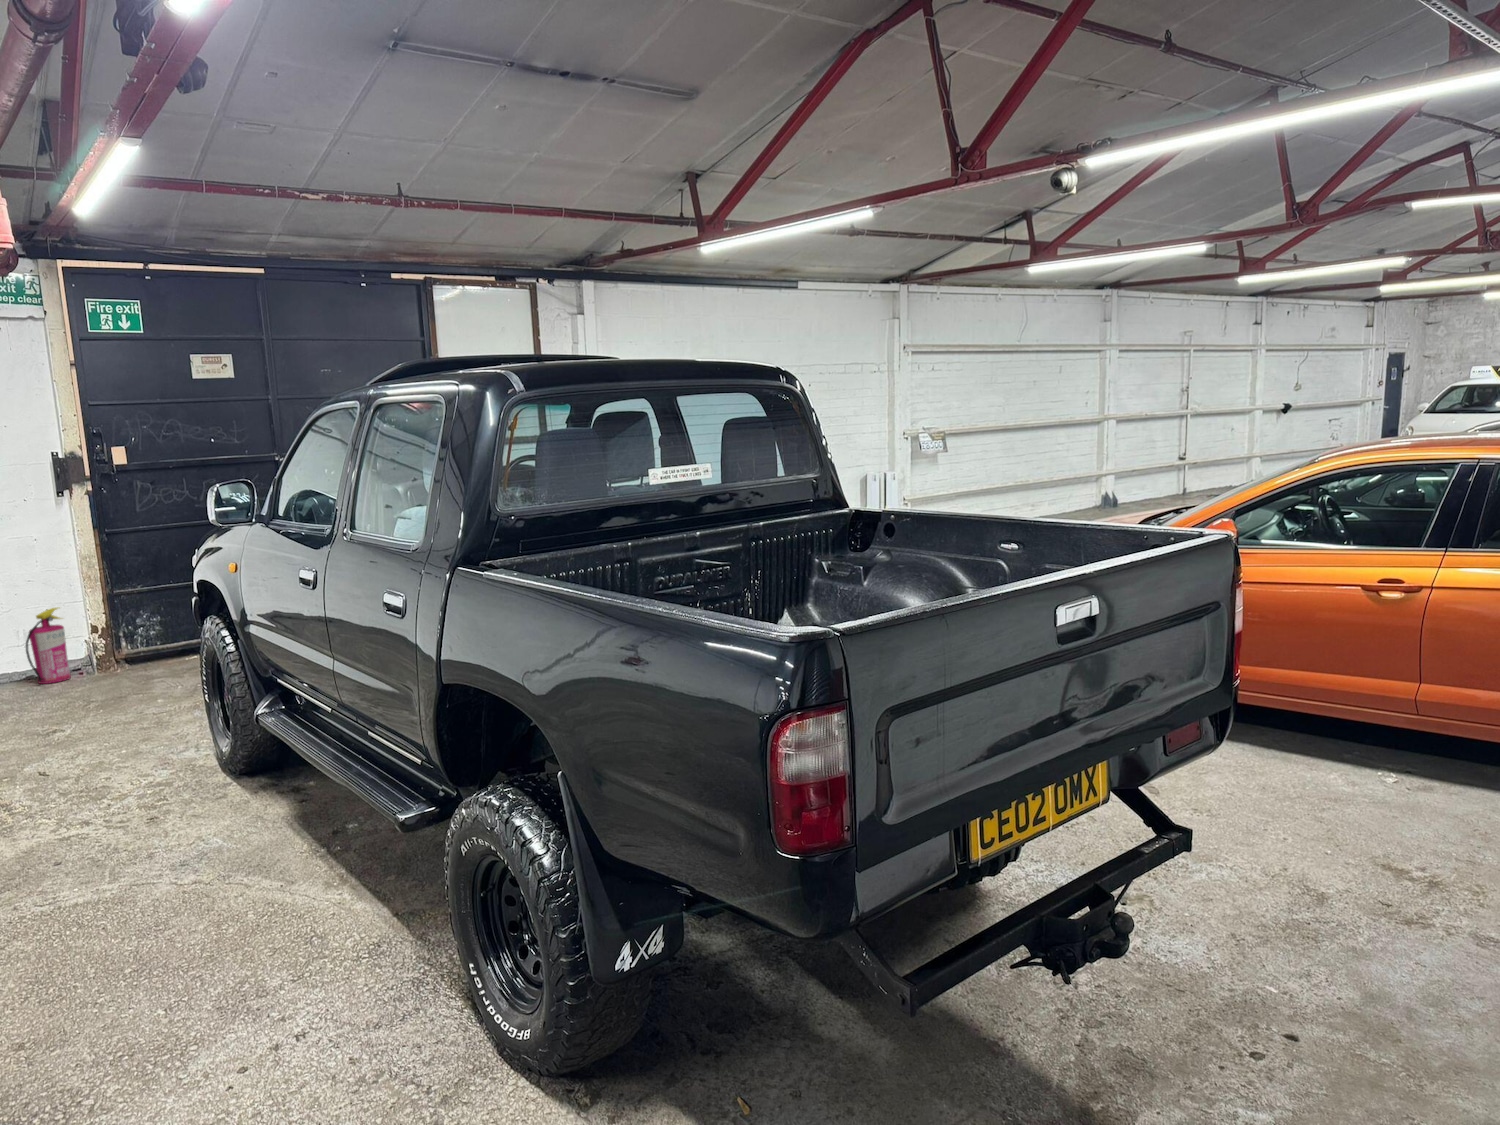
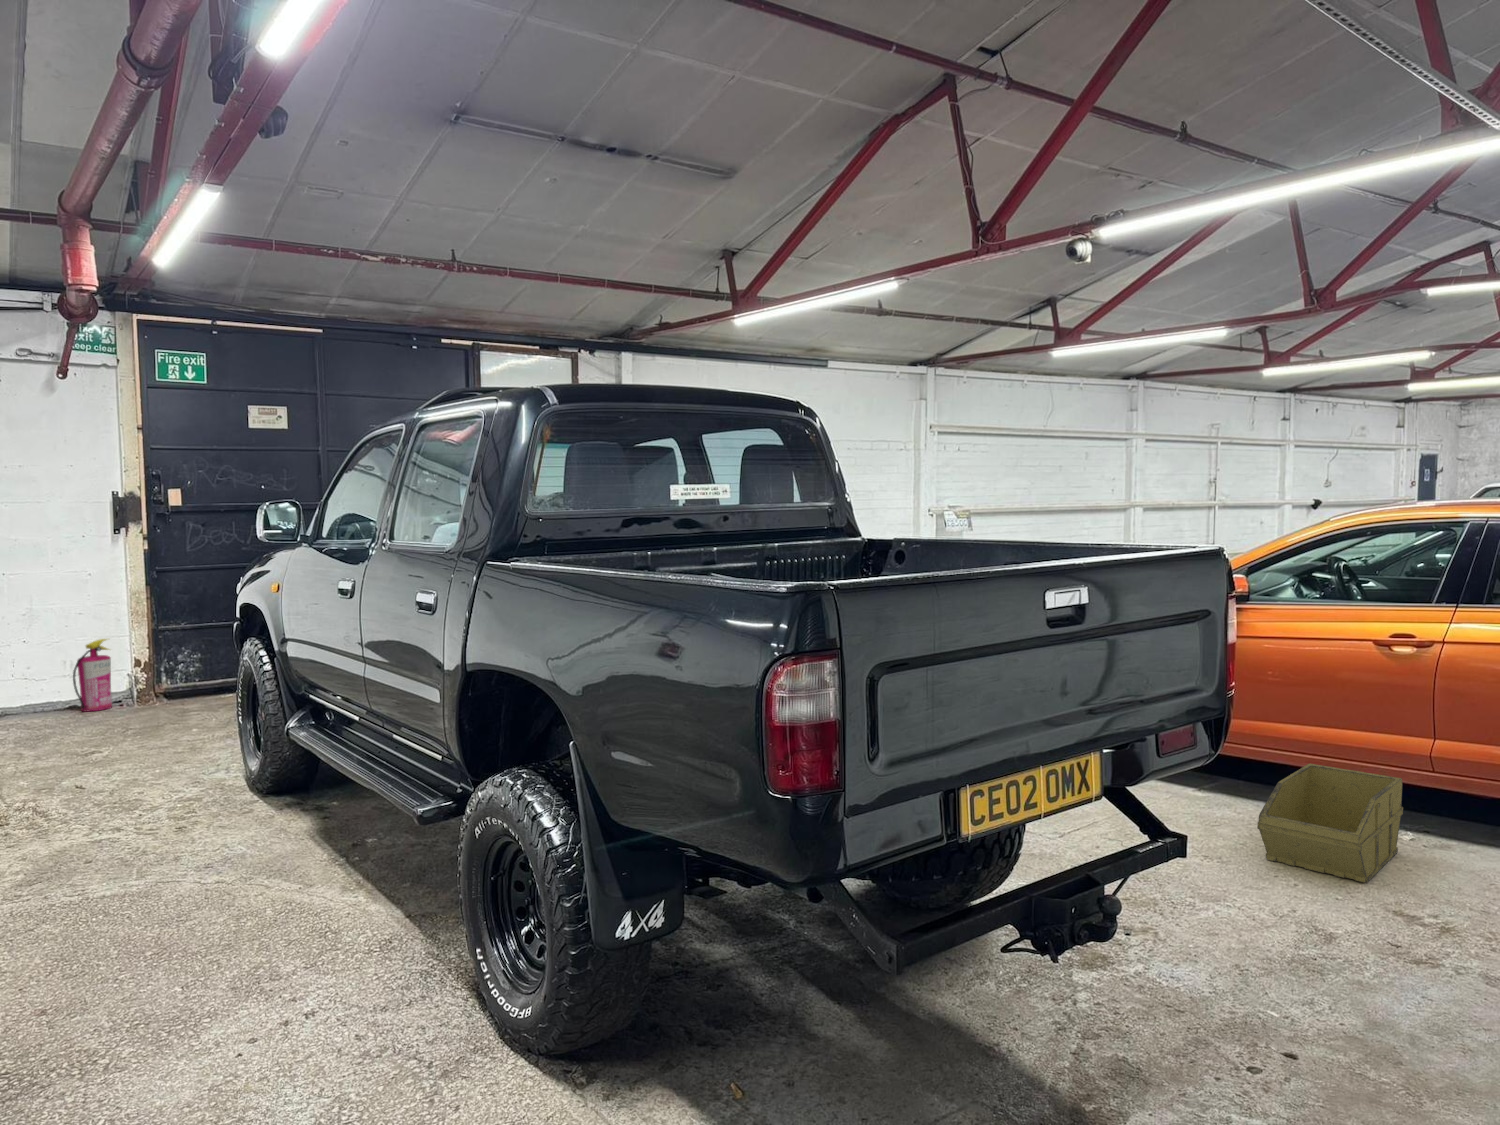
storage bin: none [1248,712,1390,837] -> present [1257,763,1403,883]

